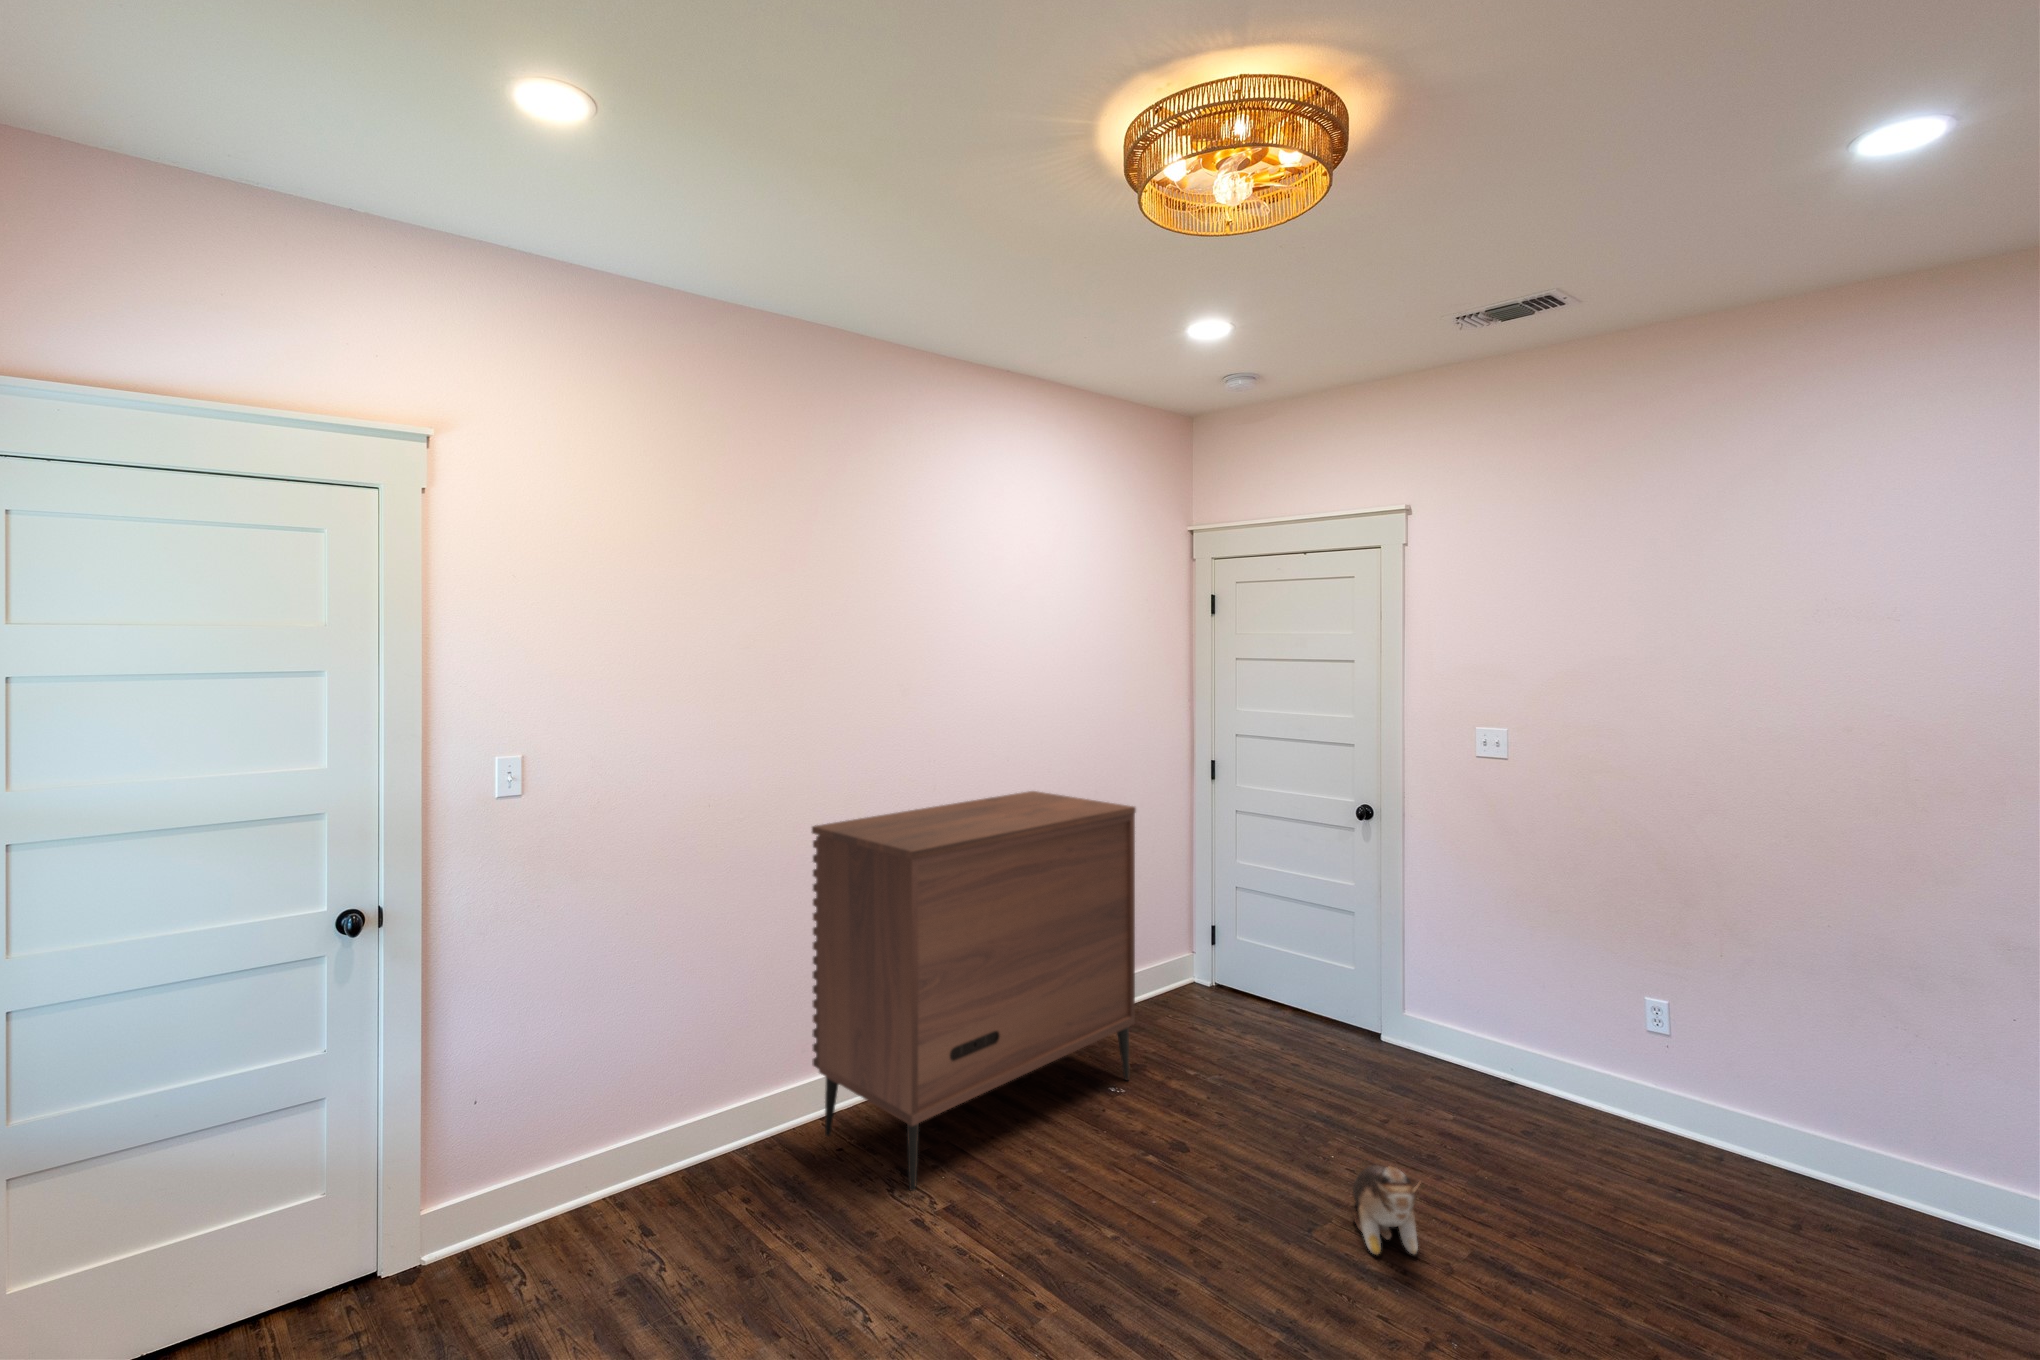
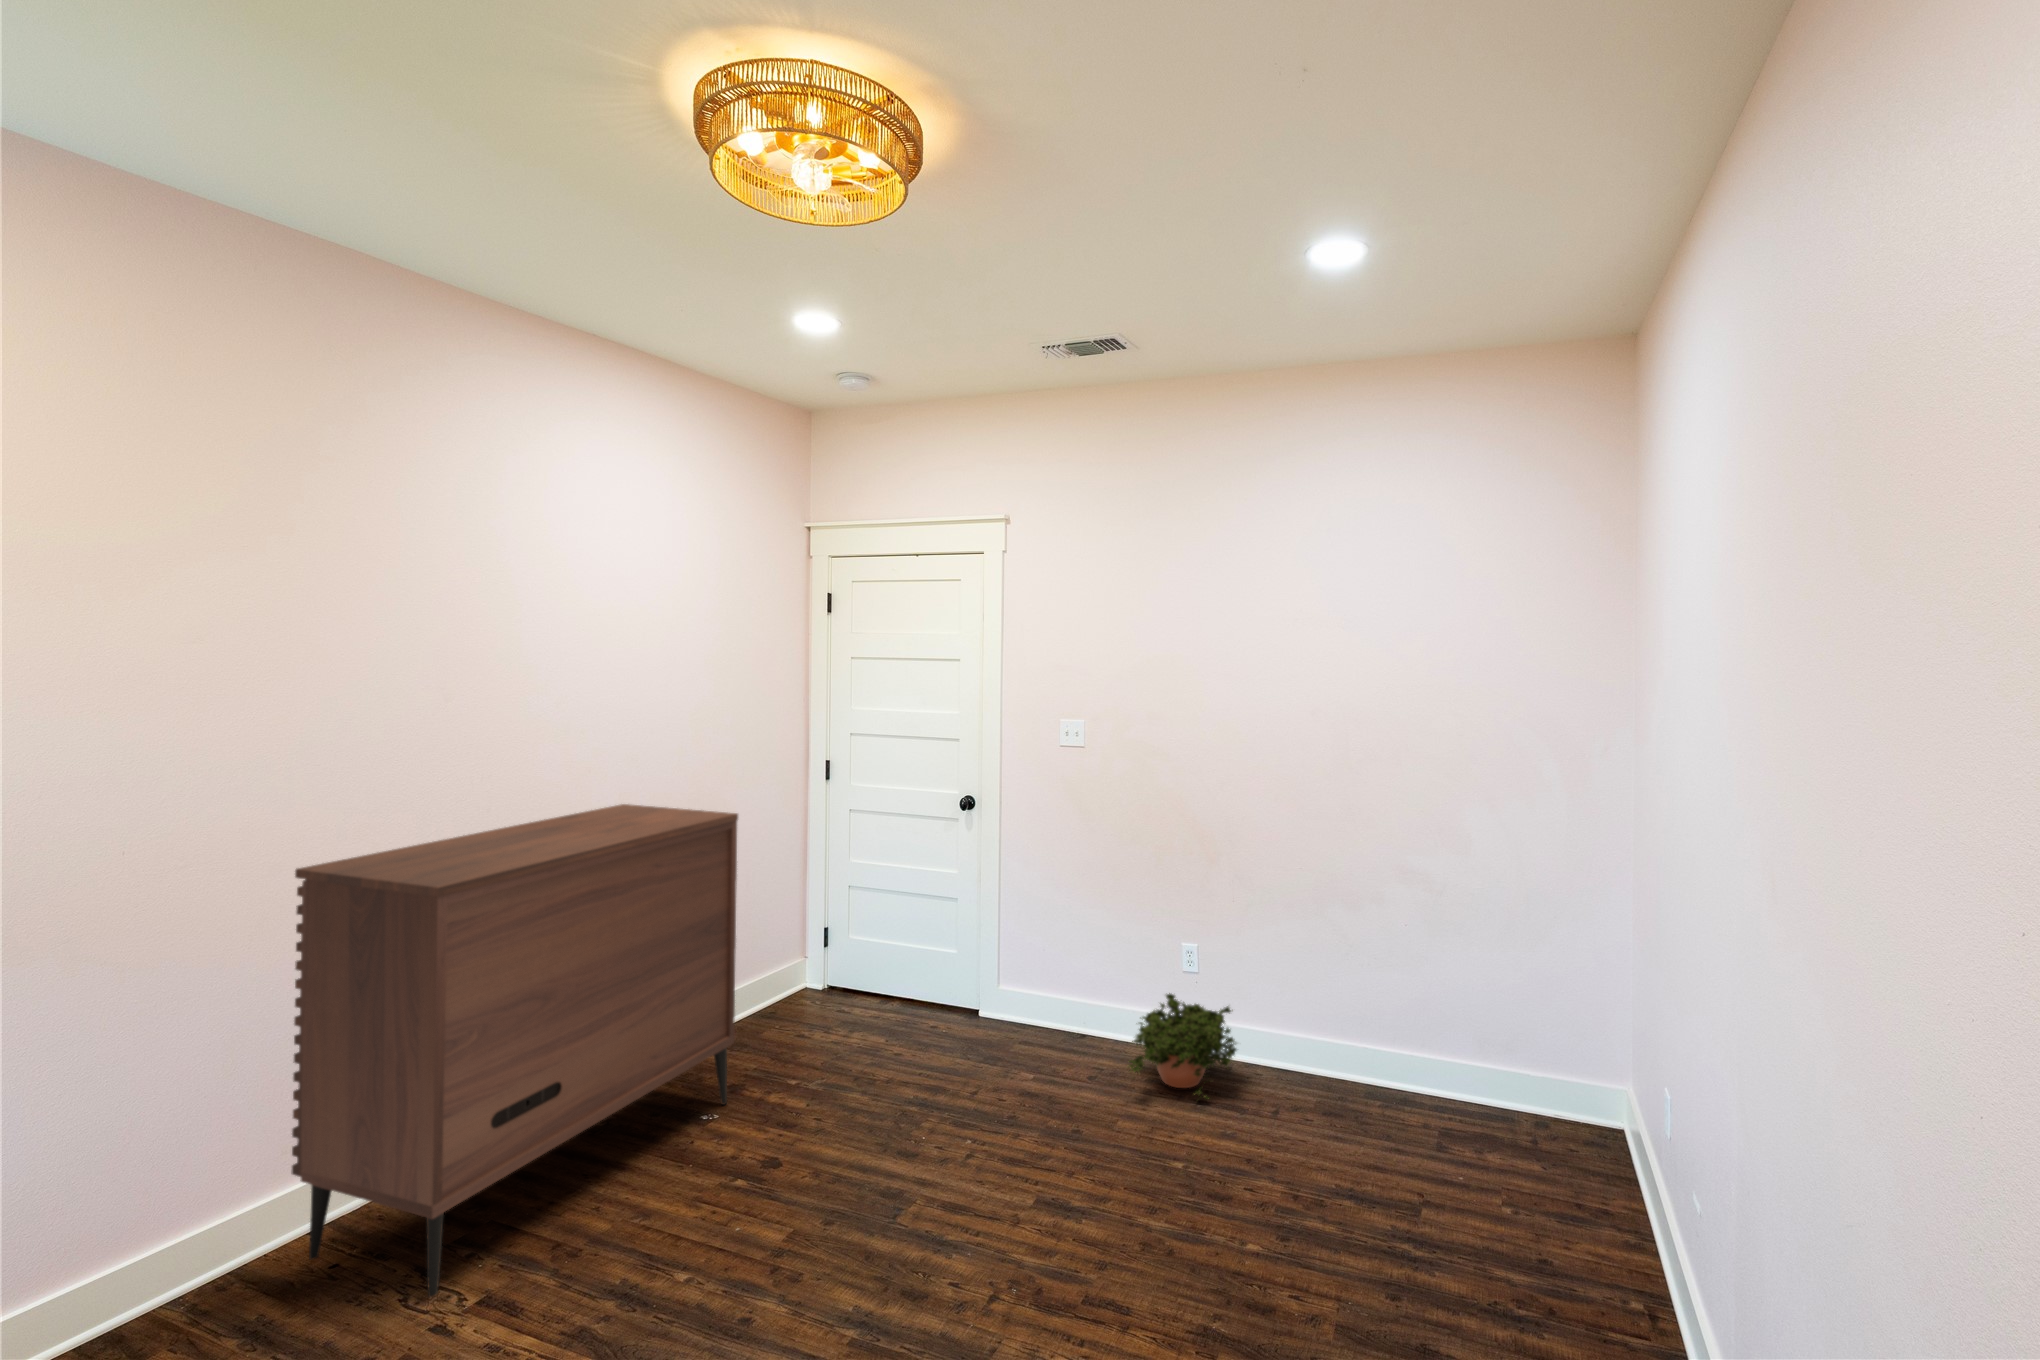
potted plant: none [1576,1056,1745,1197] -> present [1129,993,1236,1098]
plush toy: present [1352,1165,1420,1255] -> none [935,1134,992,1222]

